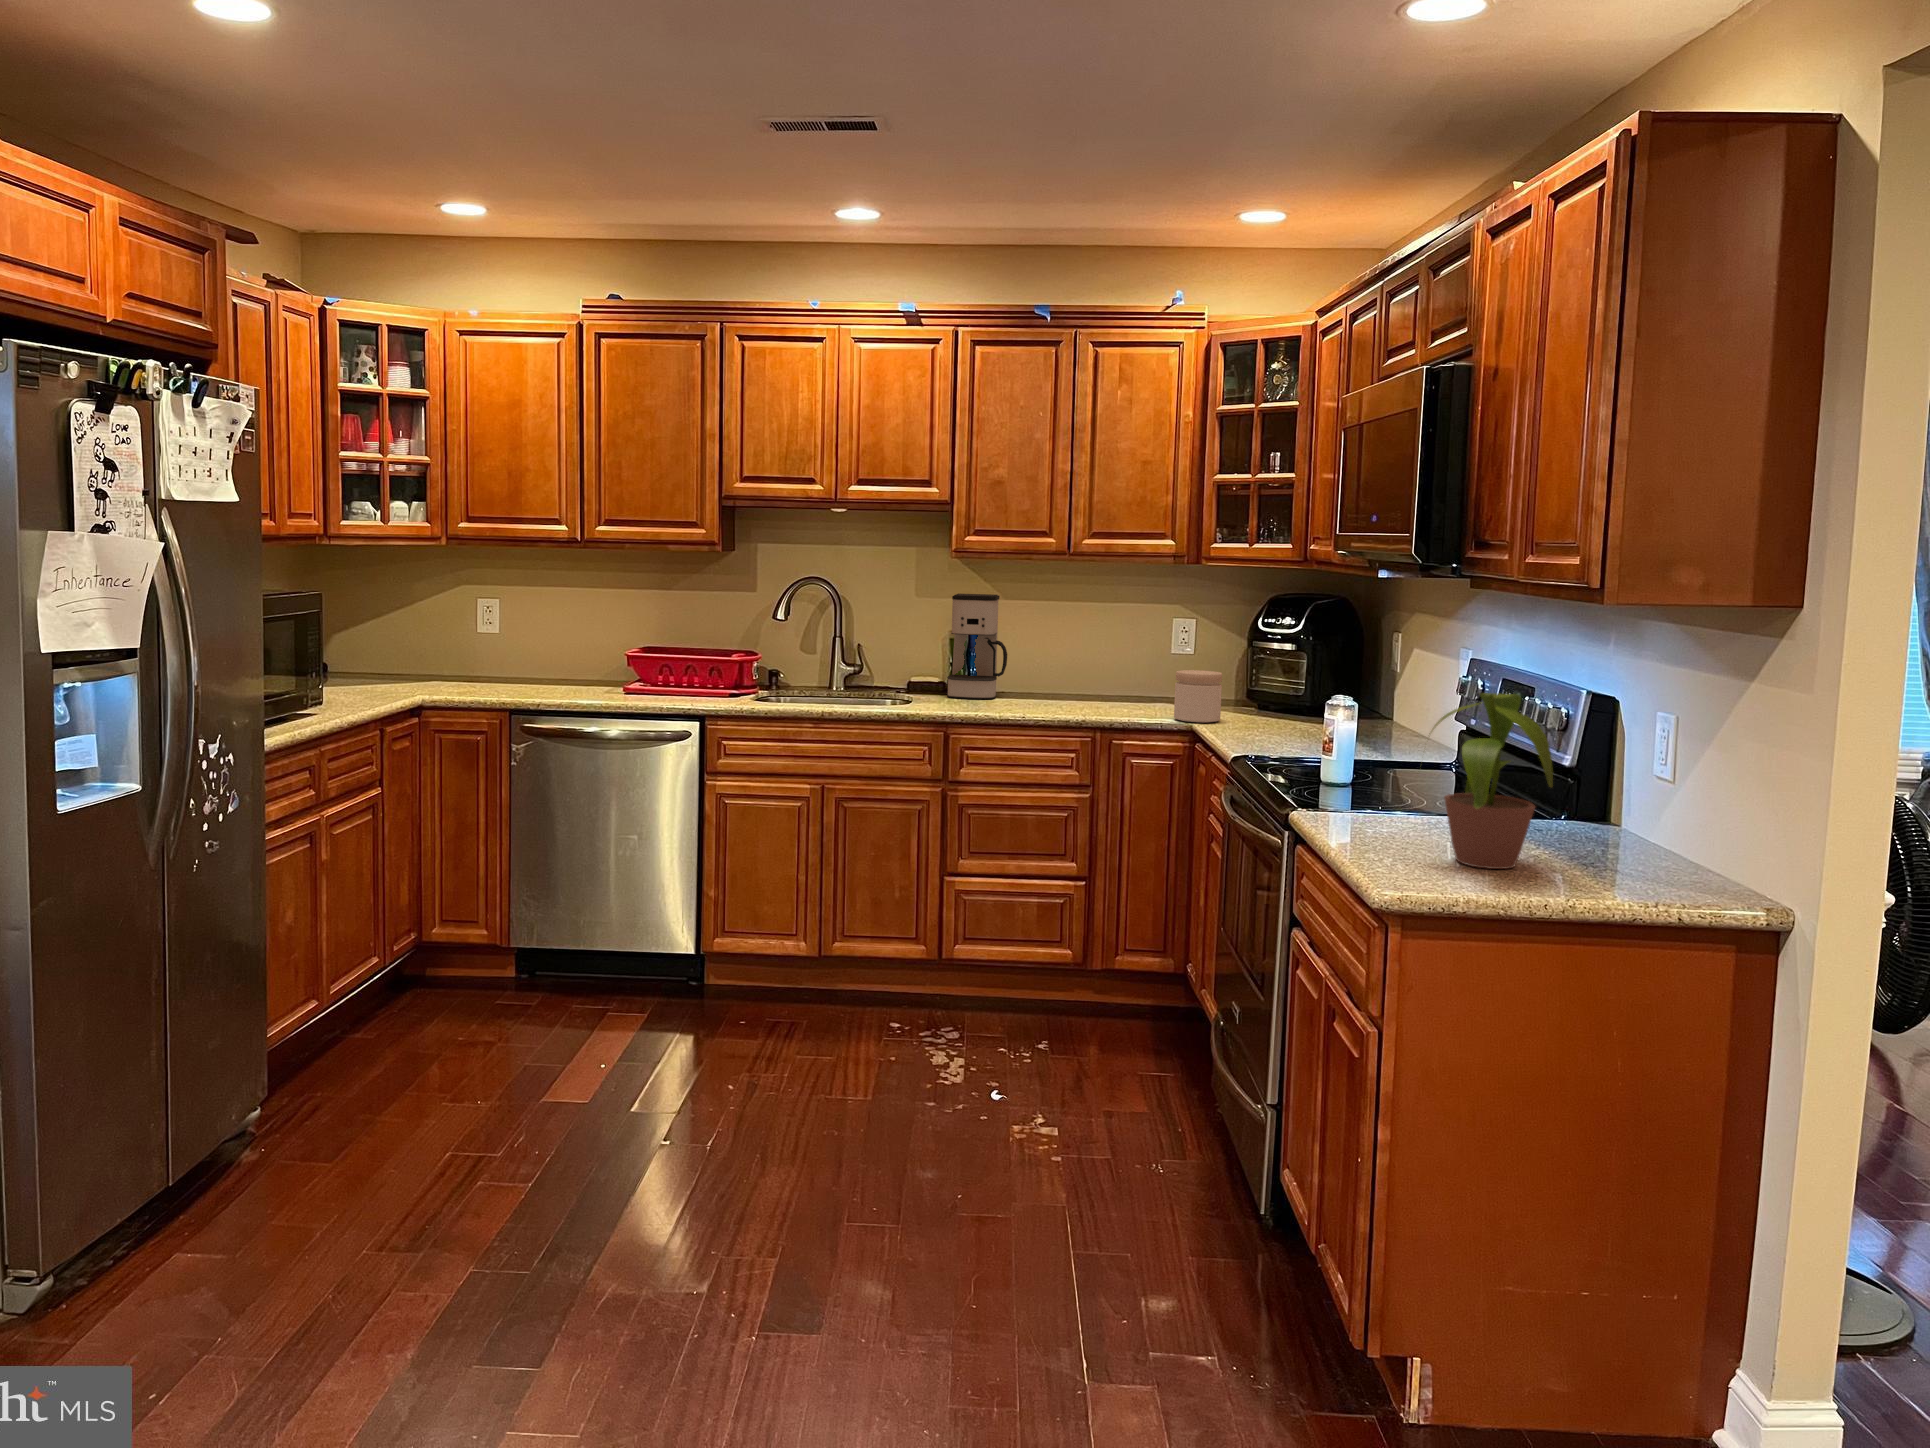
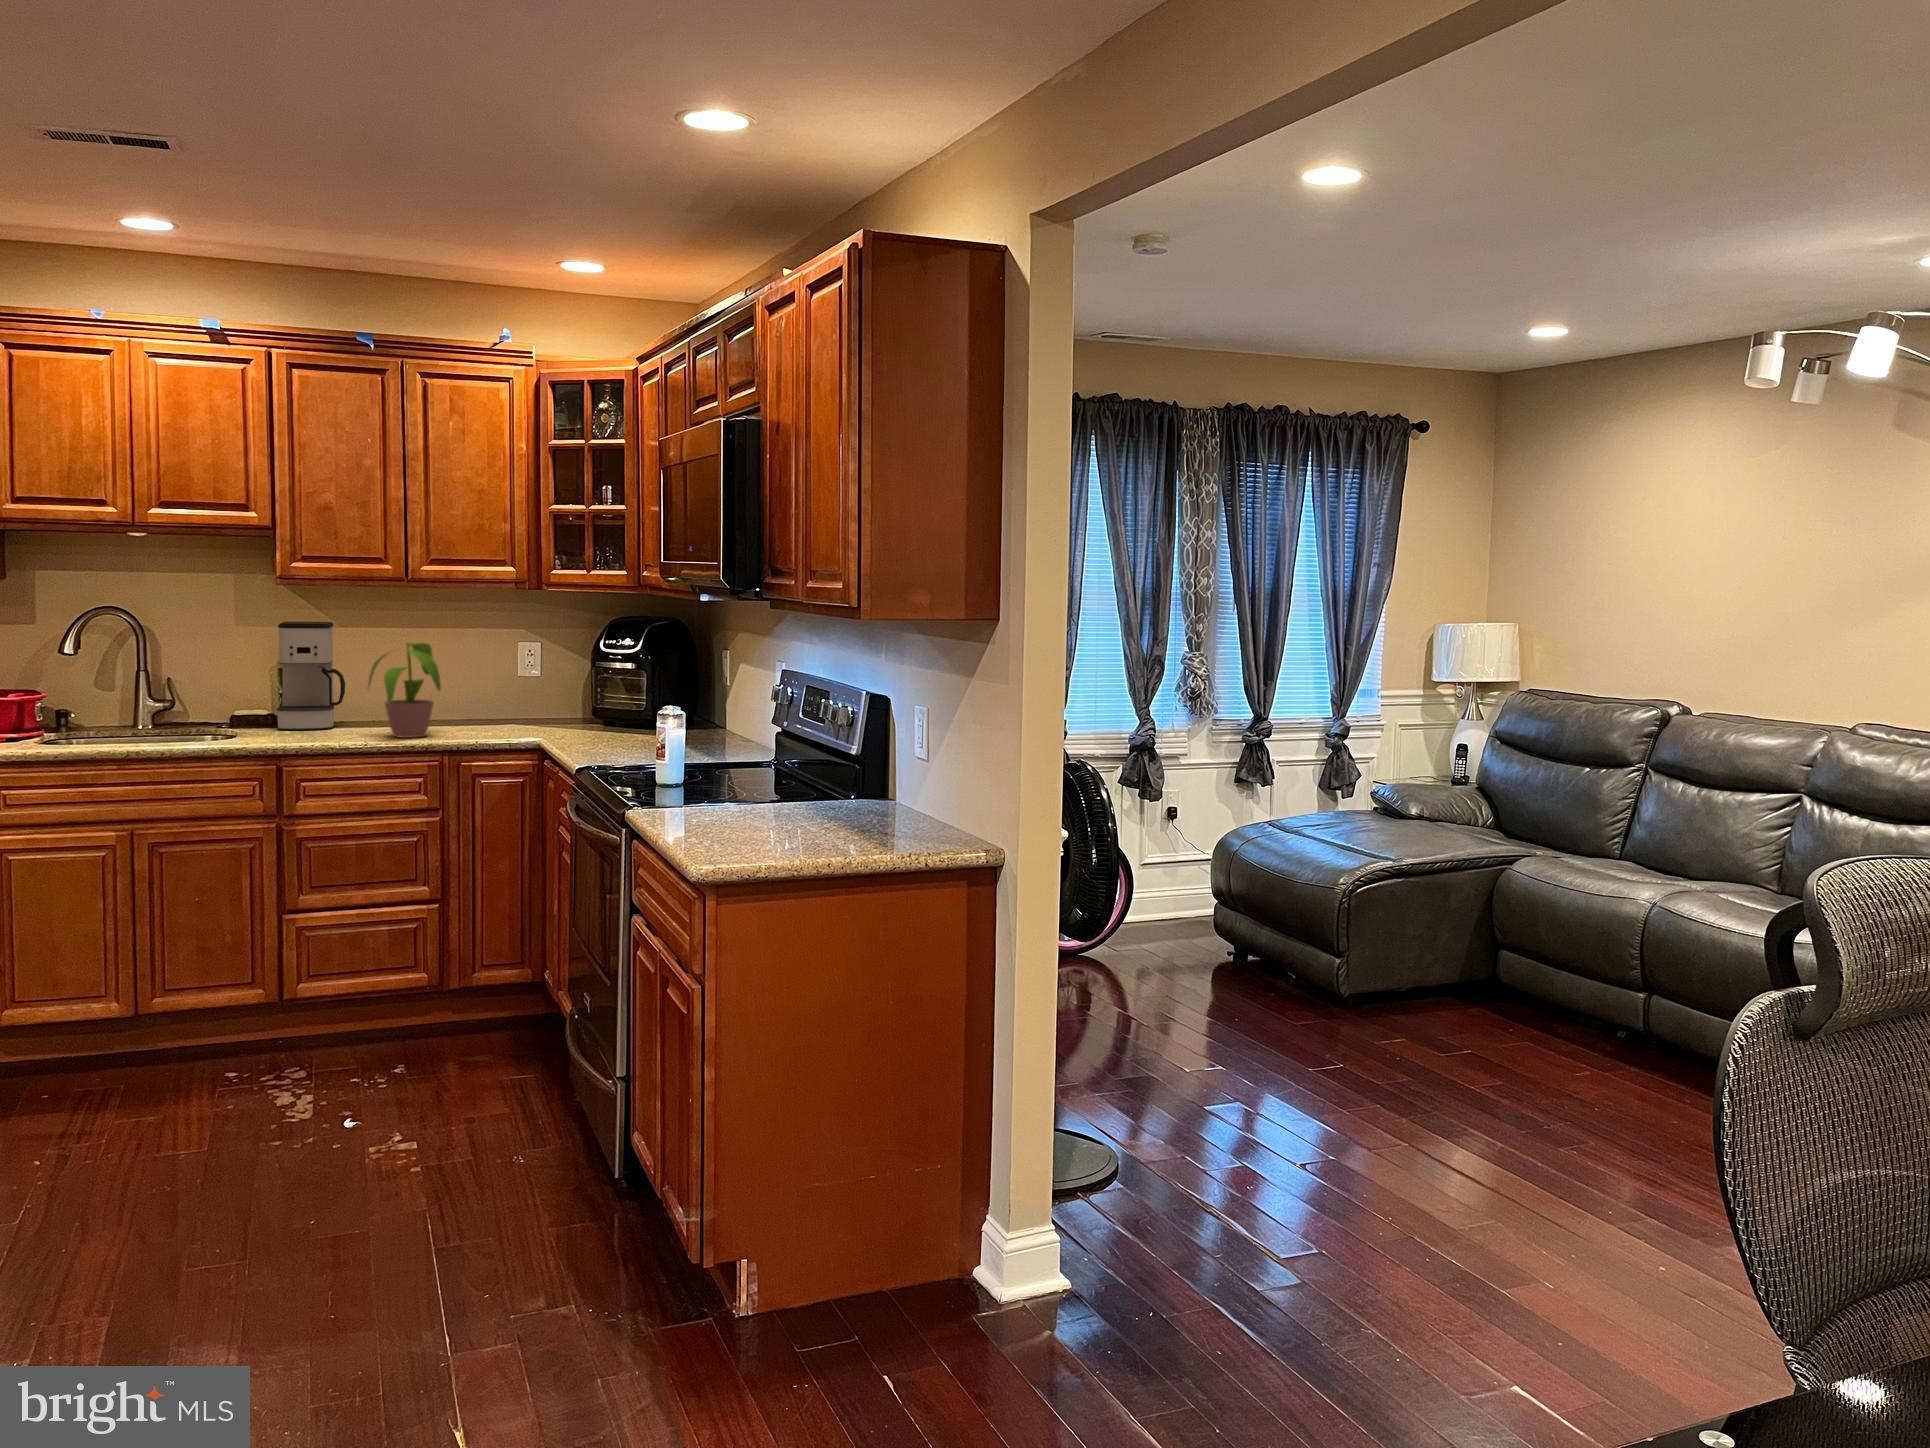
jar: present [1174,670,1222,723] -> none [524,690,570,739]
potted plant: present [1432,693,1553,869] -> present [368,643,441,738]

